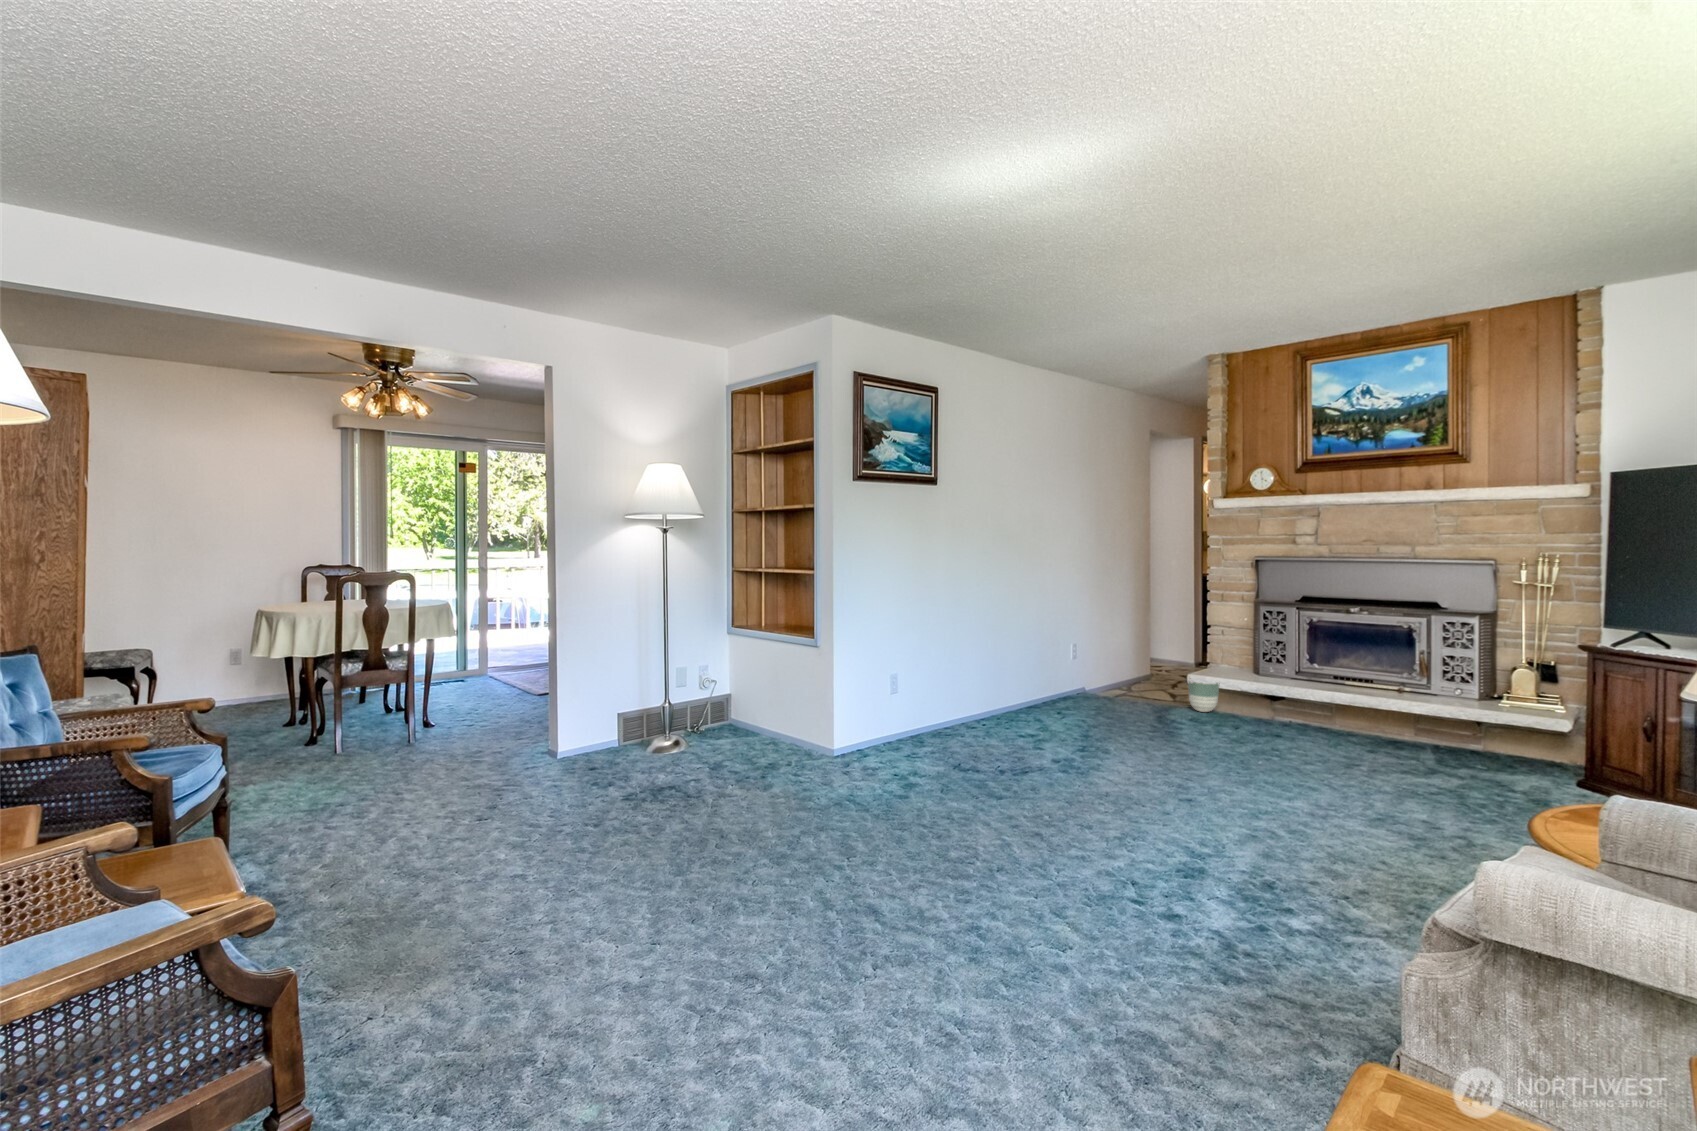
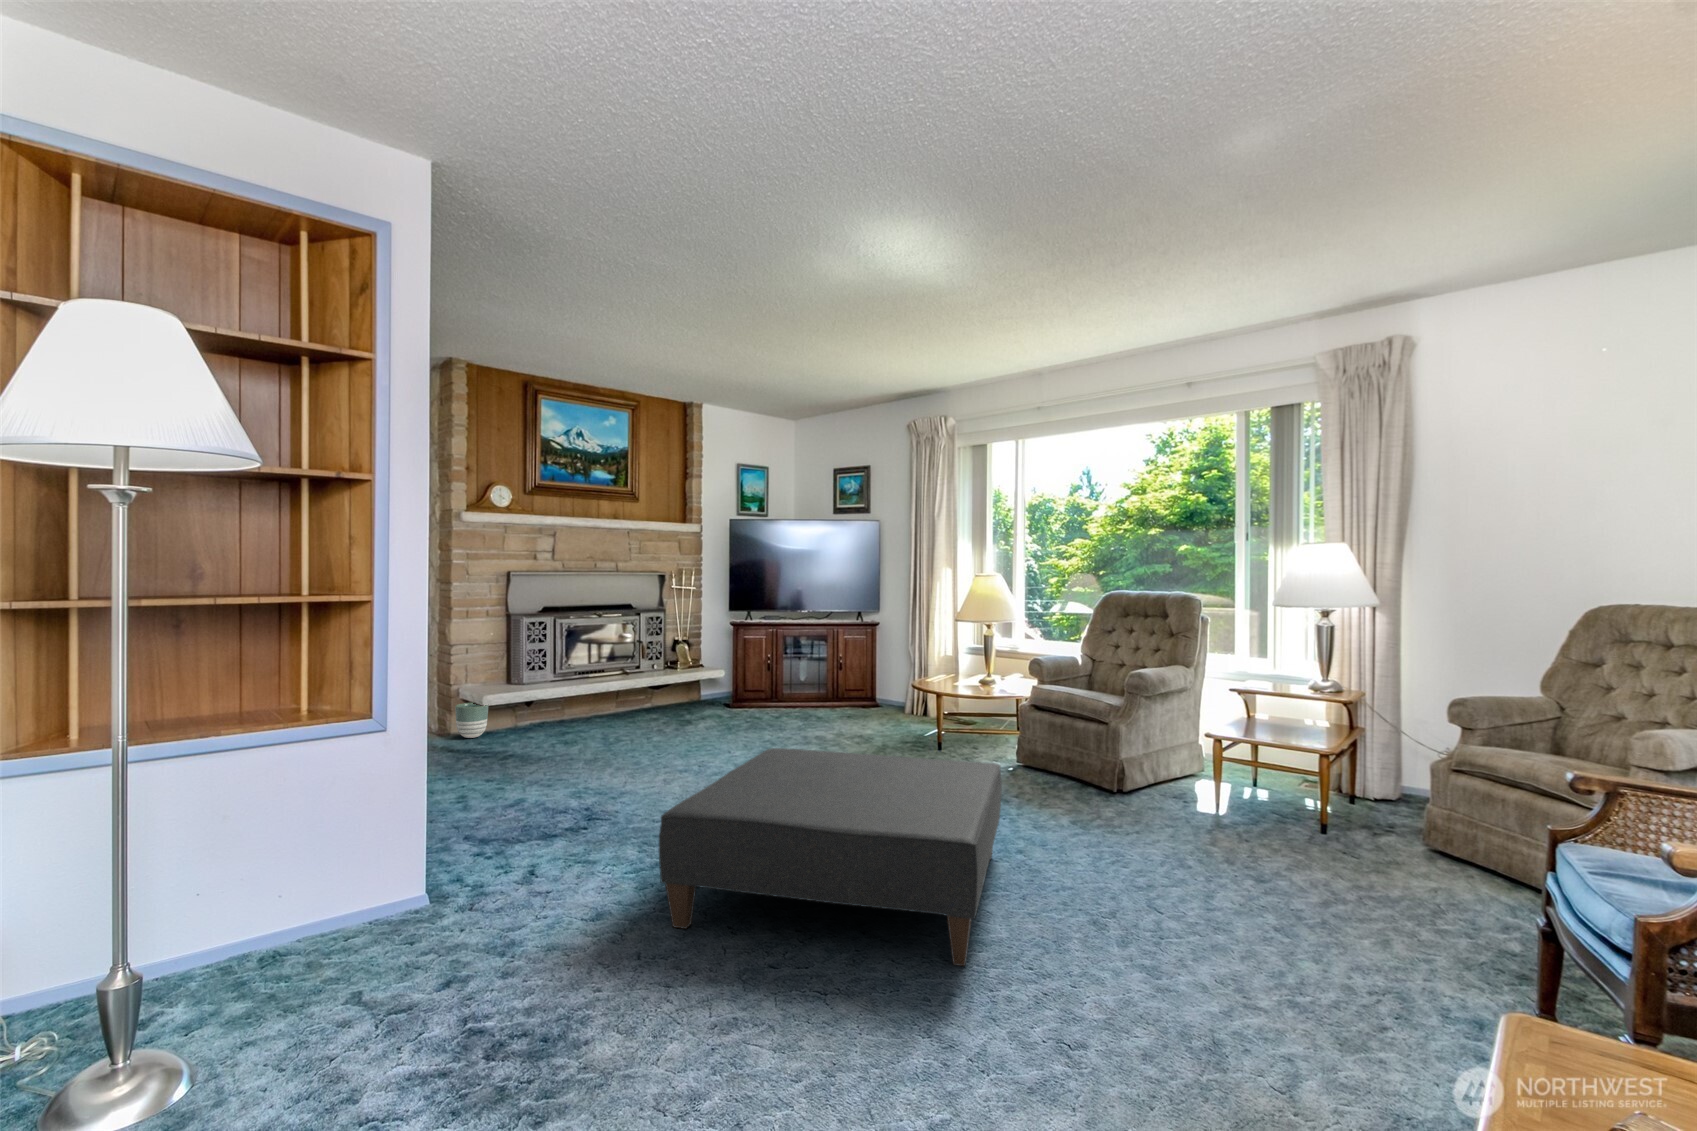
ottoman: none [640,723,961,930] -> present [659,748,1002,966]

